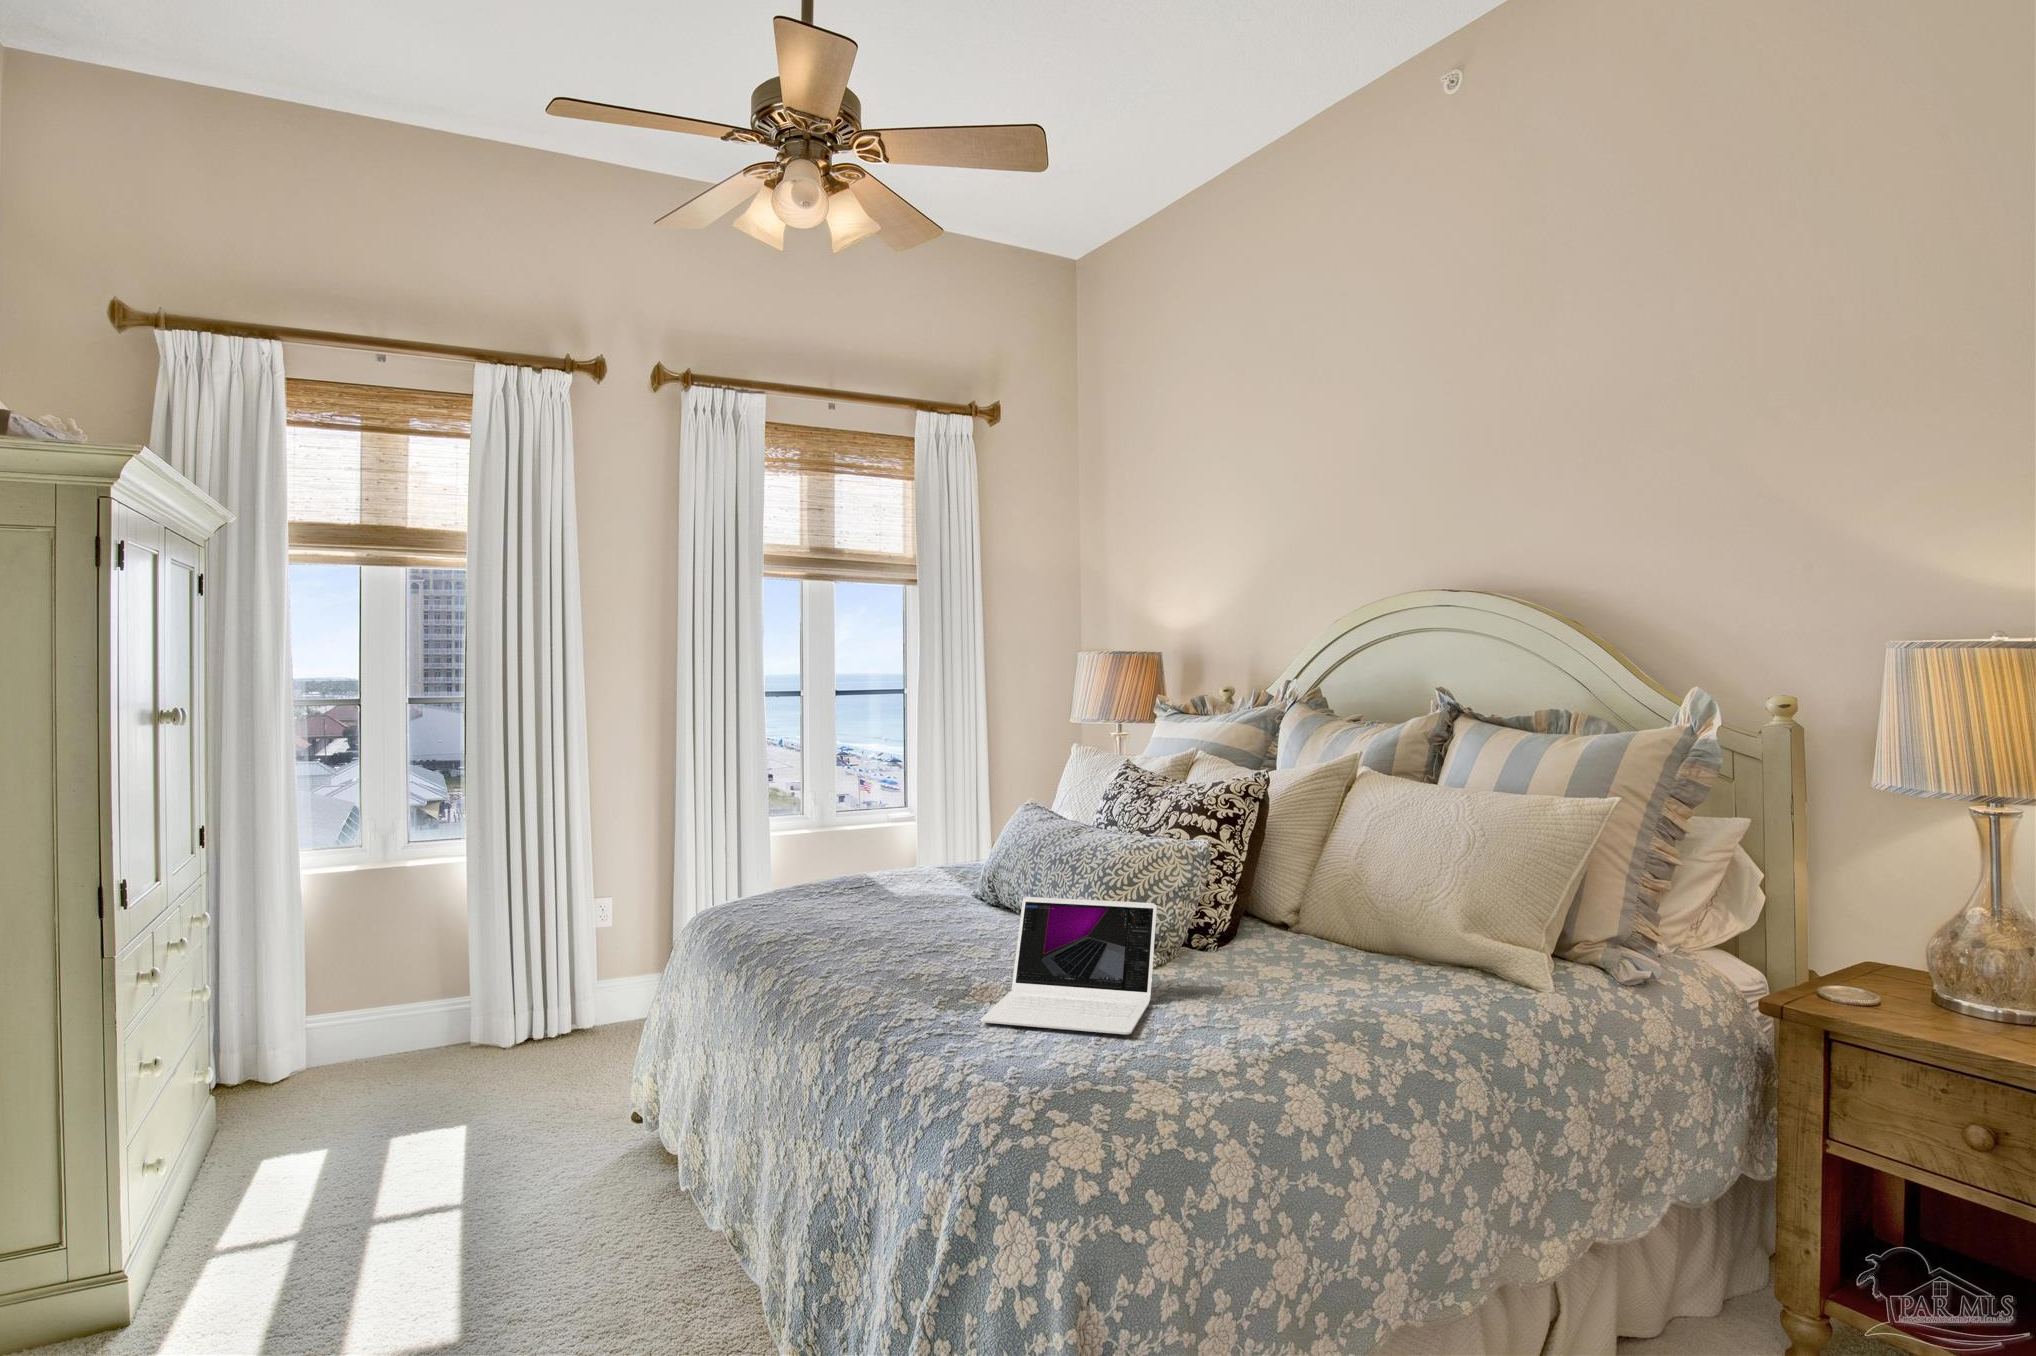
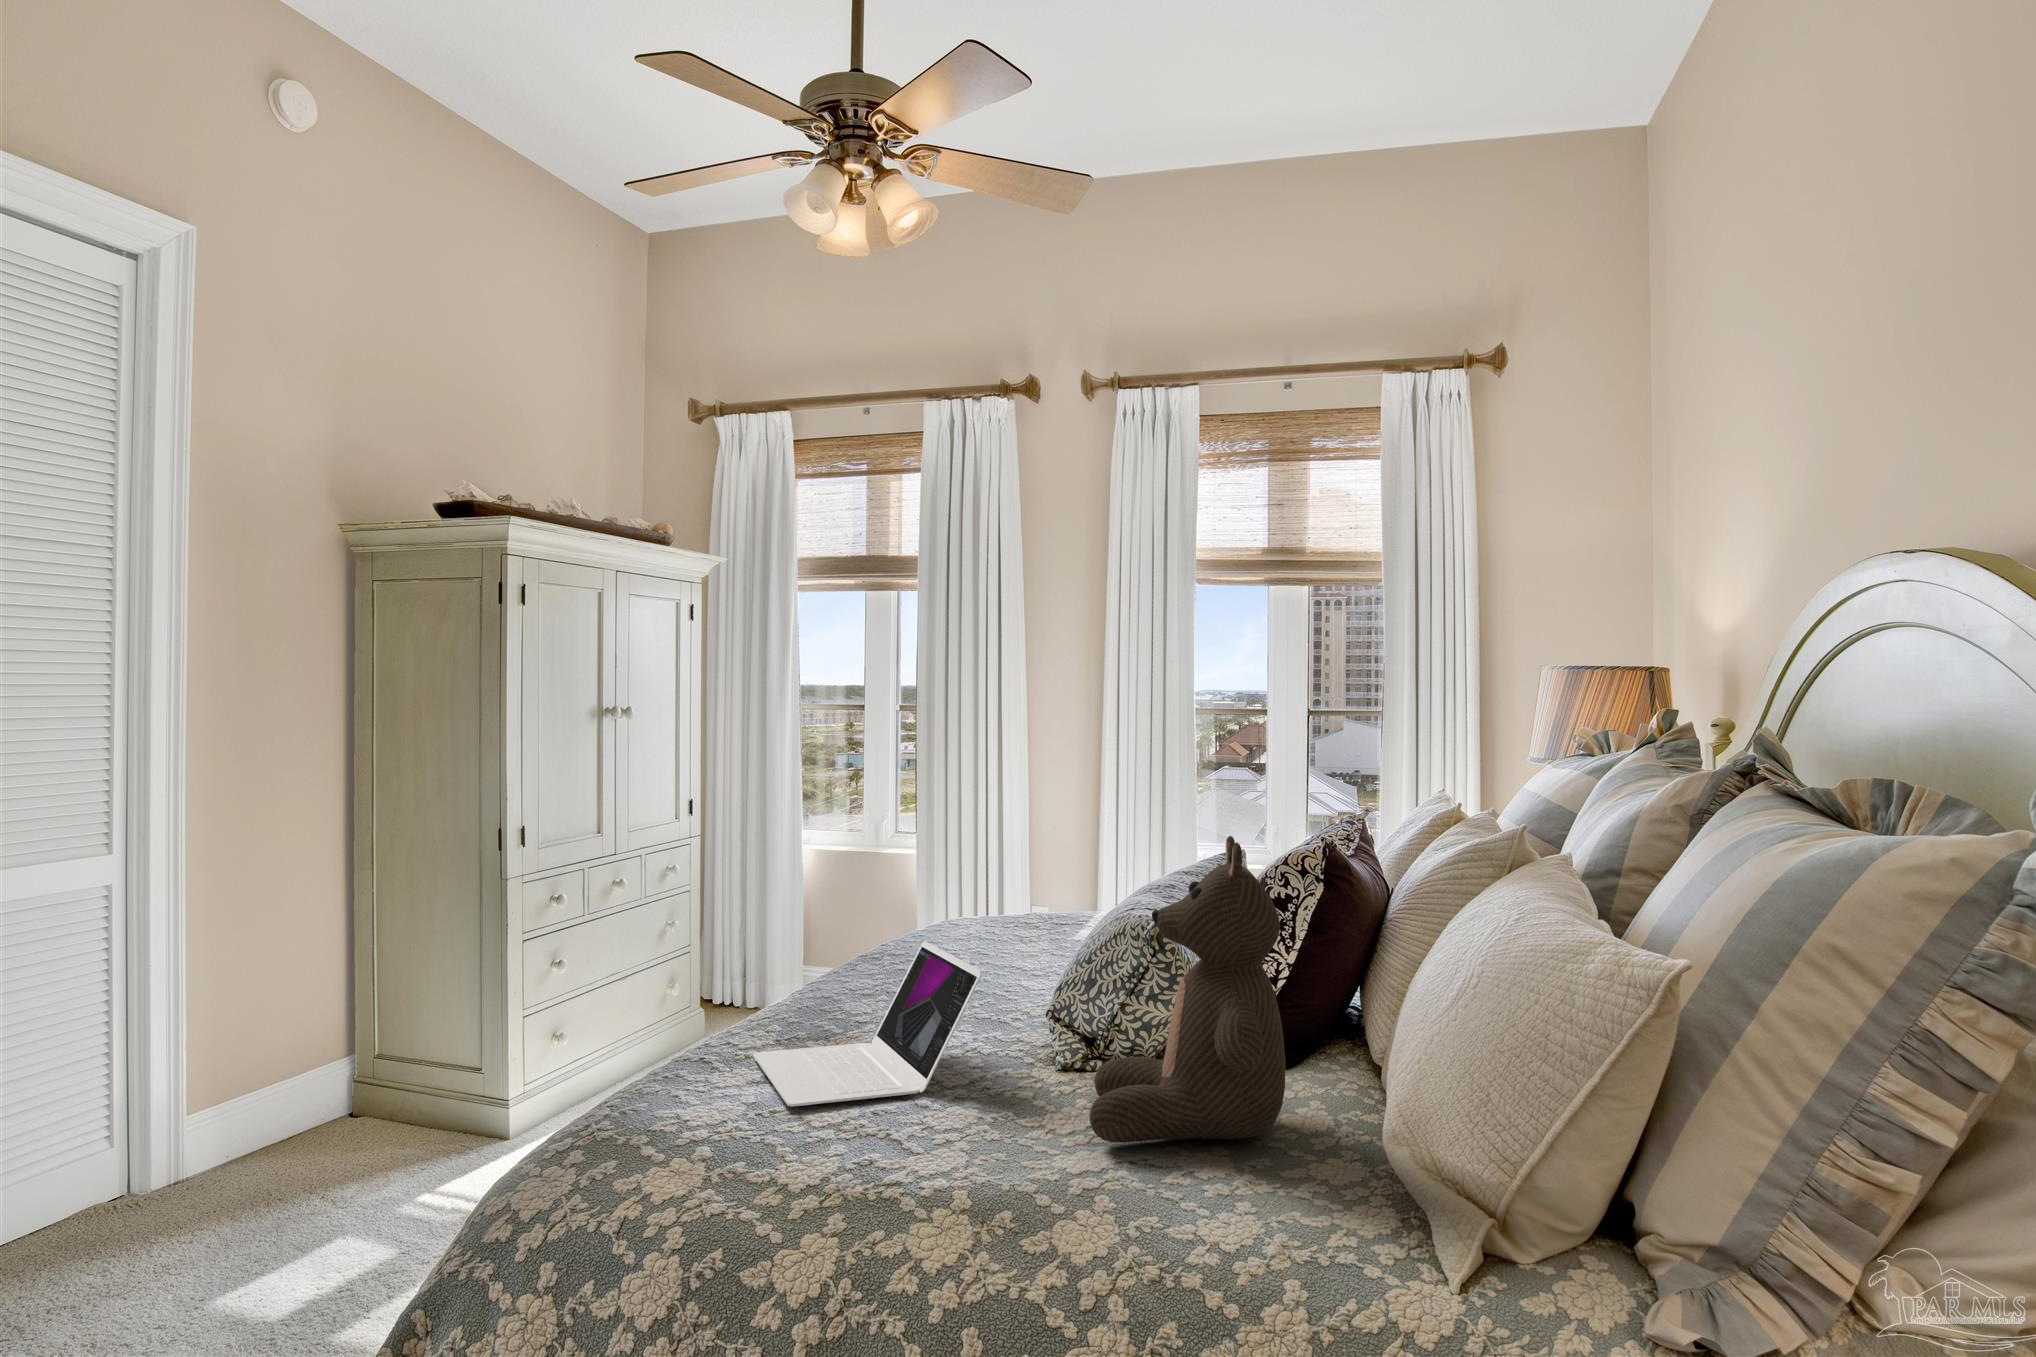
stuffed bear: none [1230,780,1391,988] -> present [1089,836,1285,1143]

